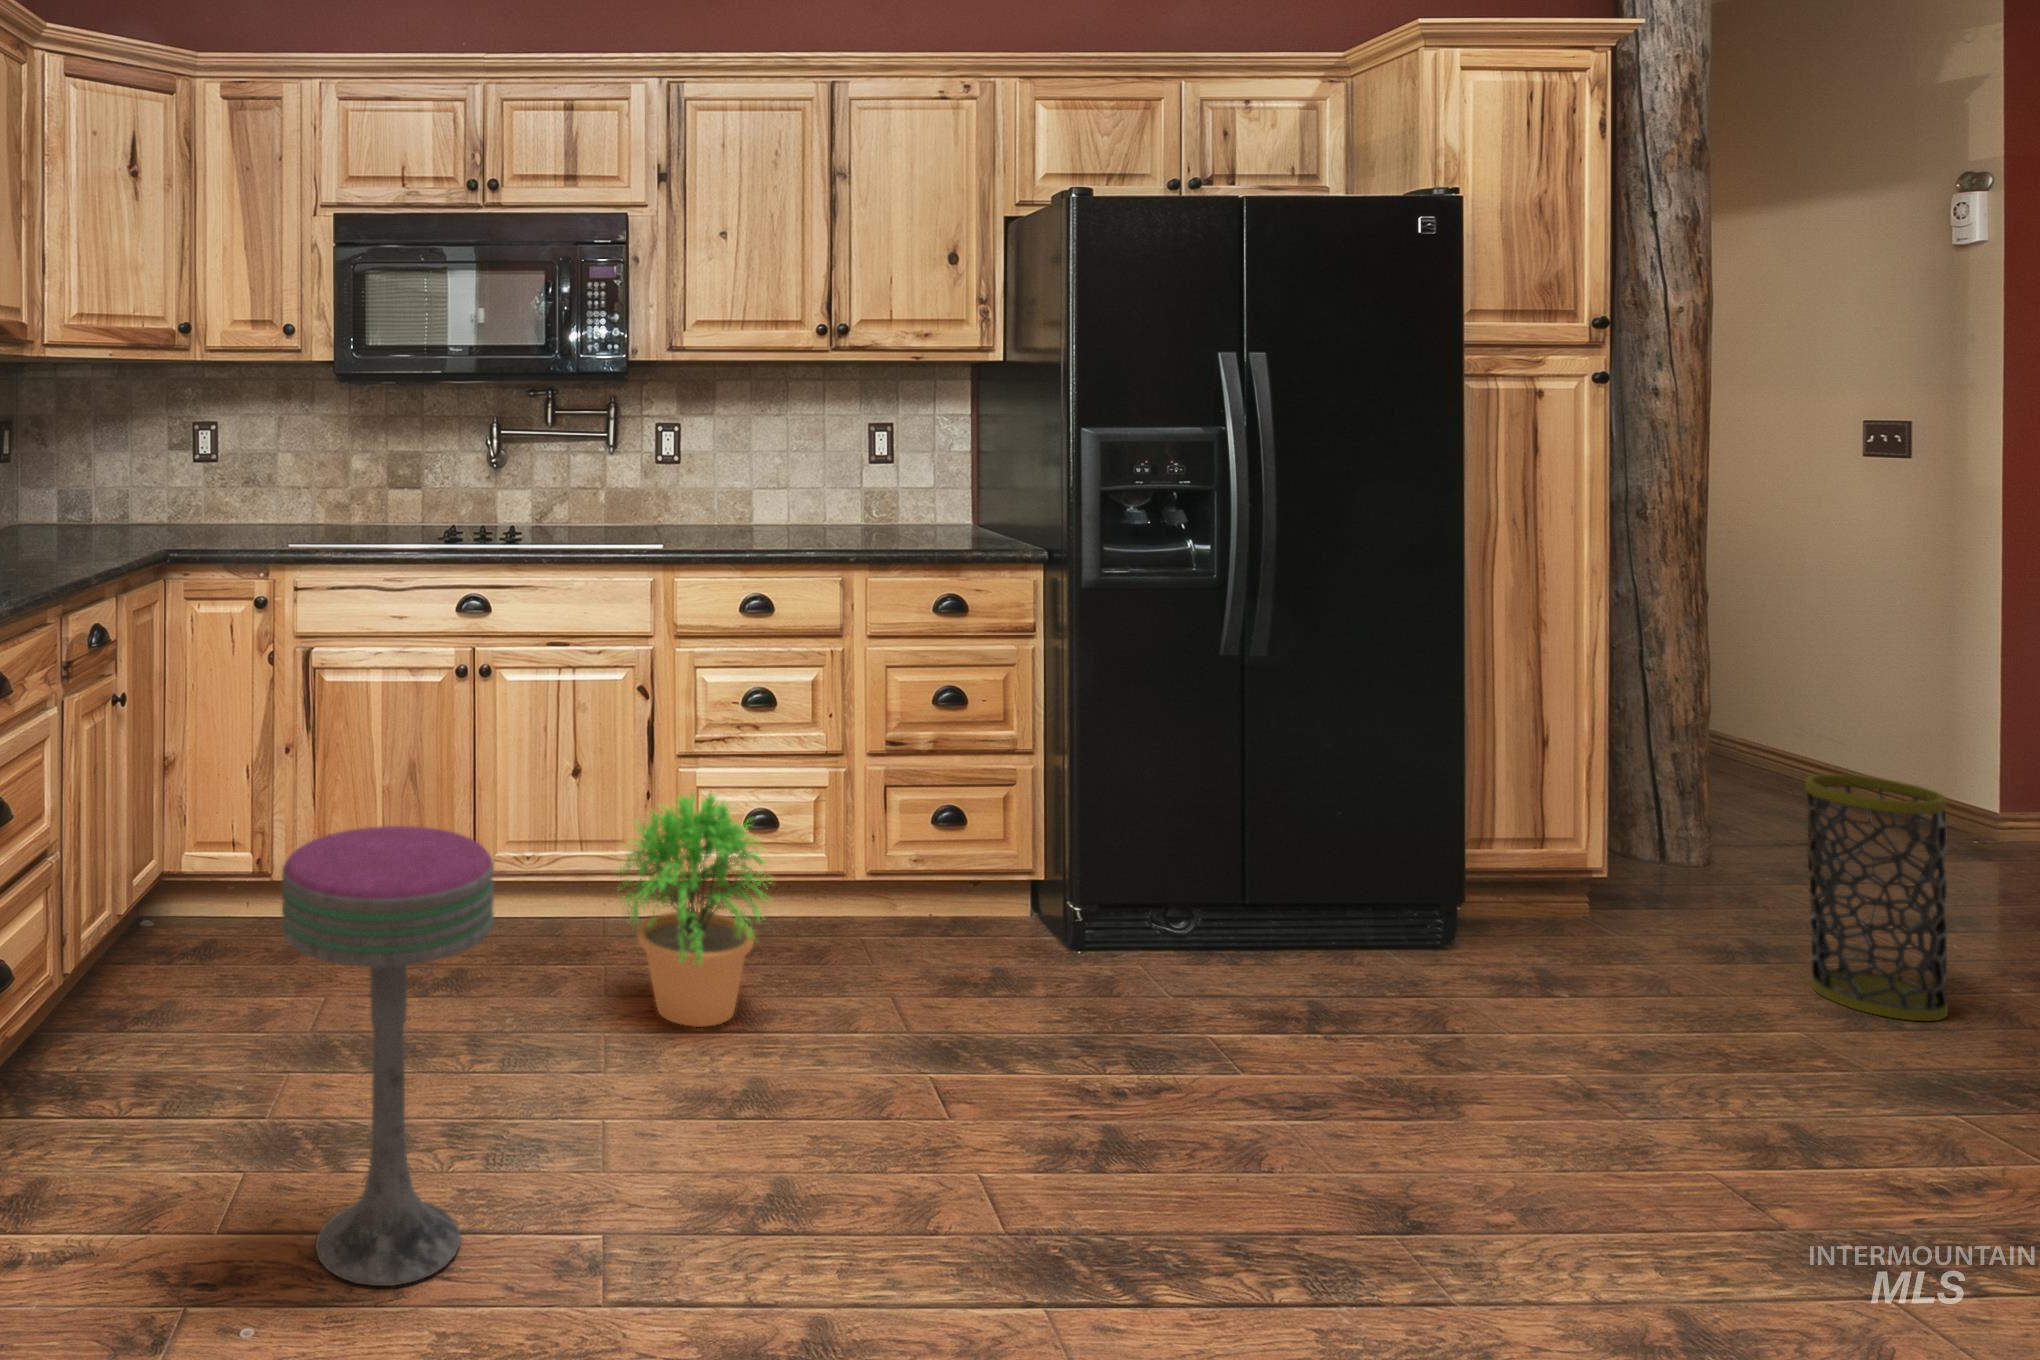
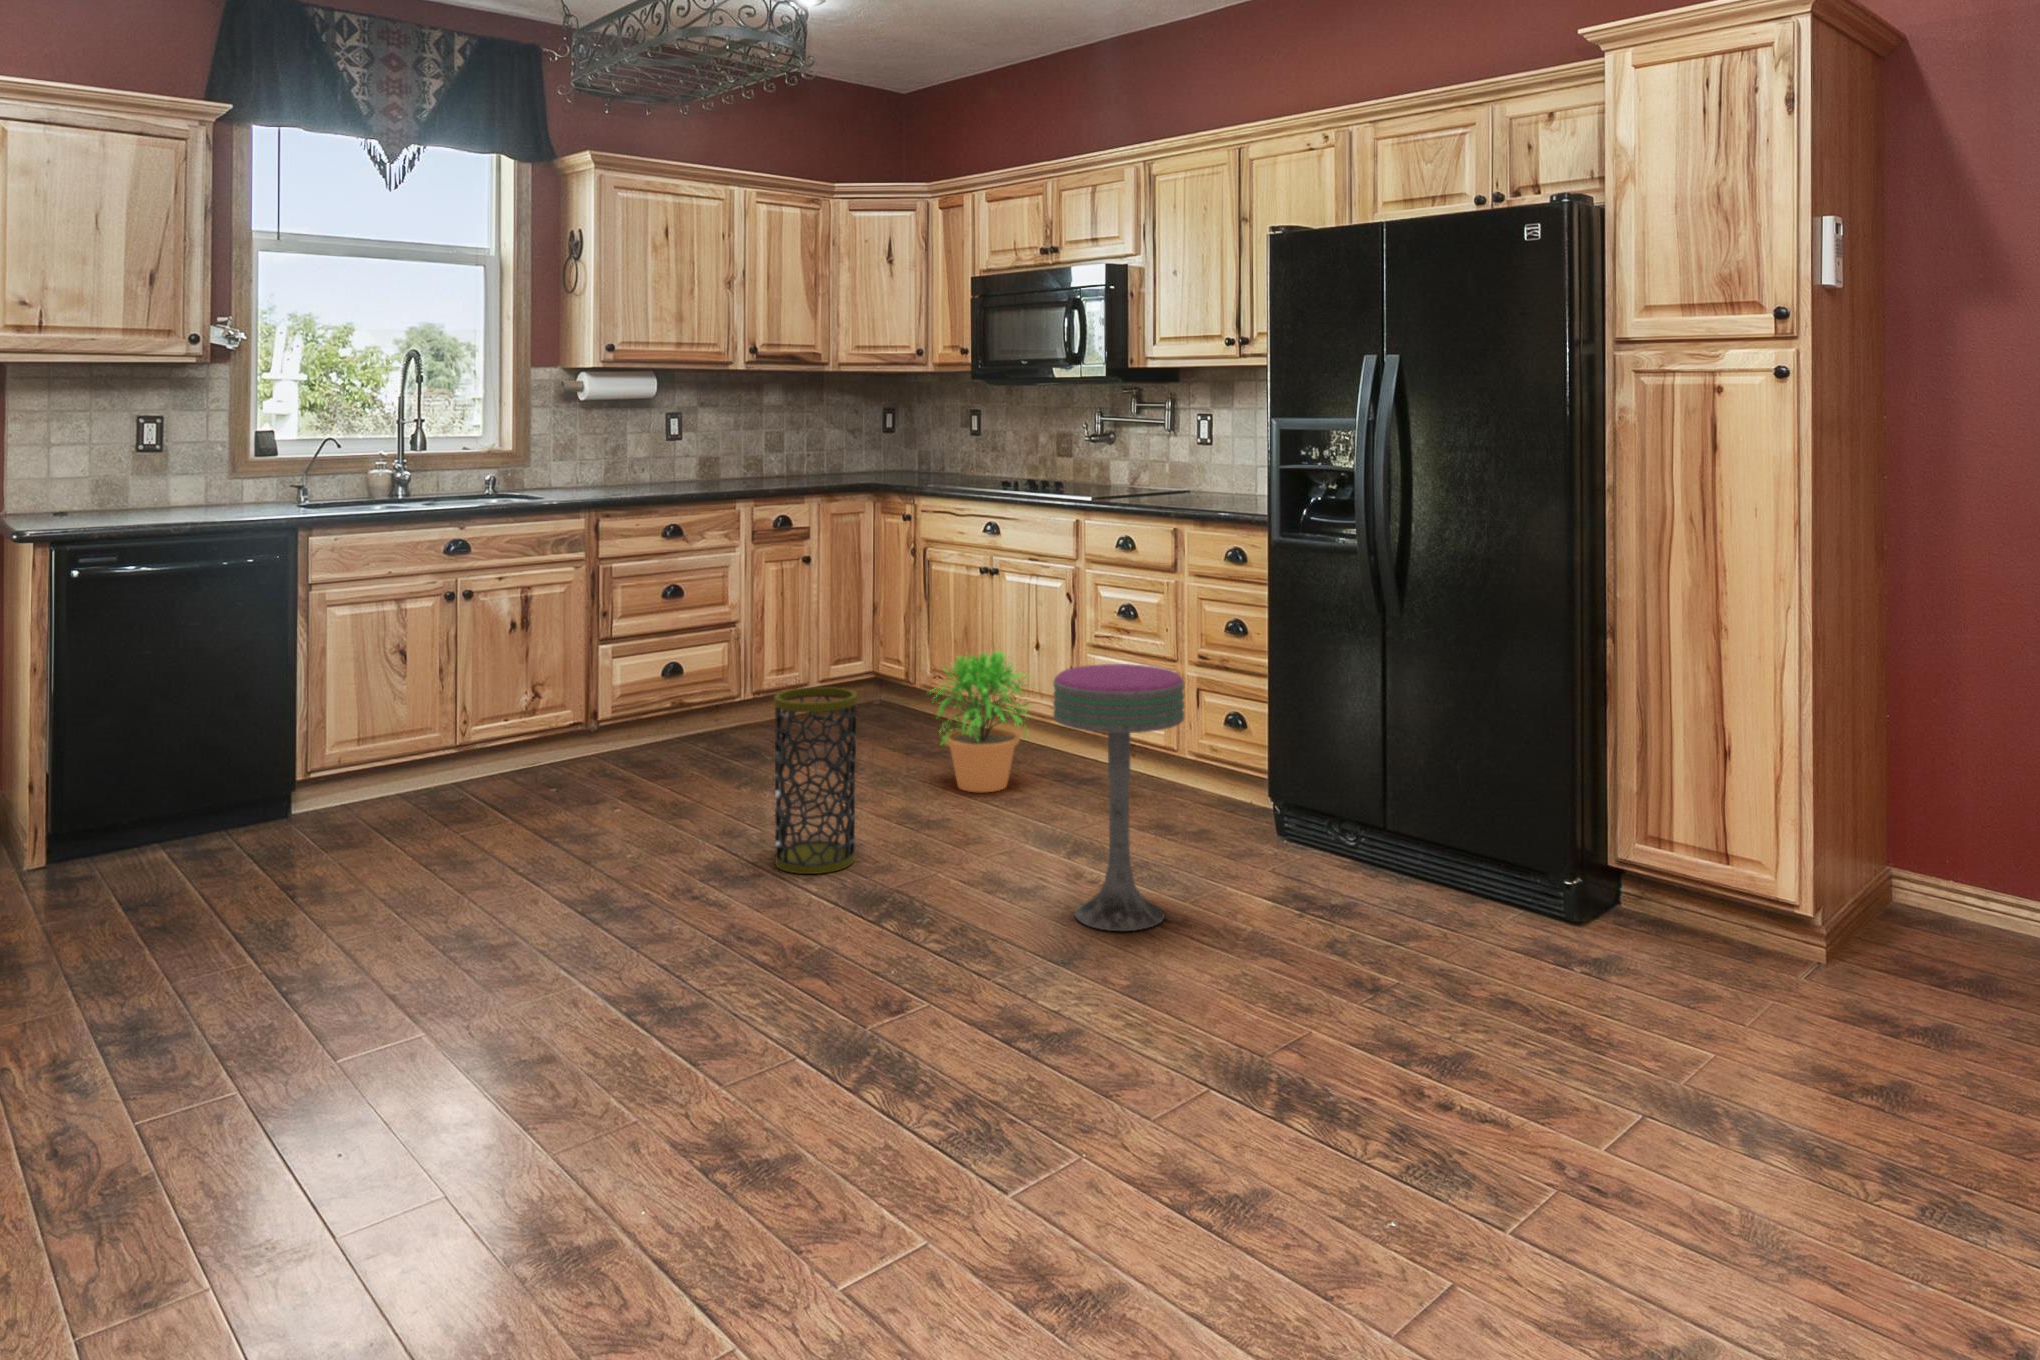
trash can: present [1805,774,1948,1021] -> present [774,687,857,874]
bar stool: present [282,826,494,1286] -> present [1053,664,1184,931]

